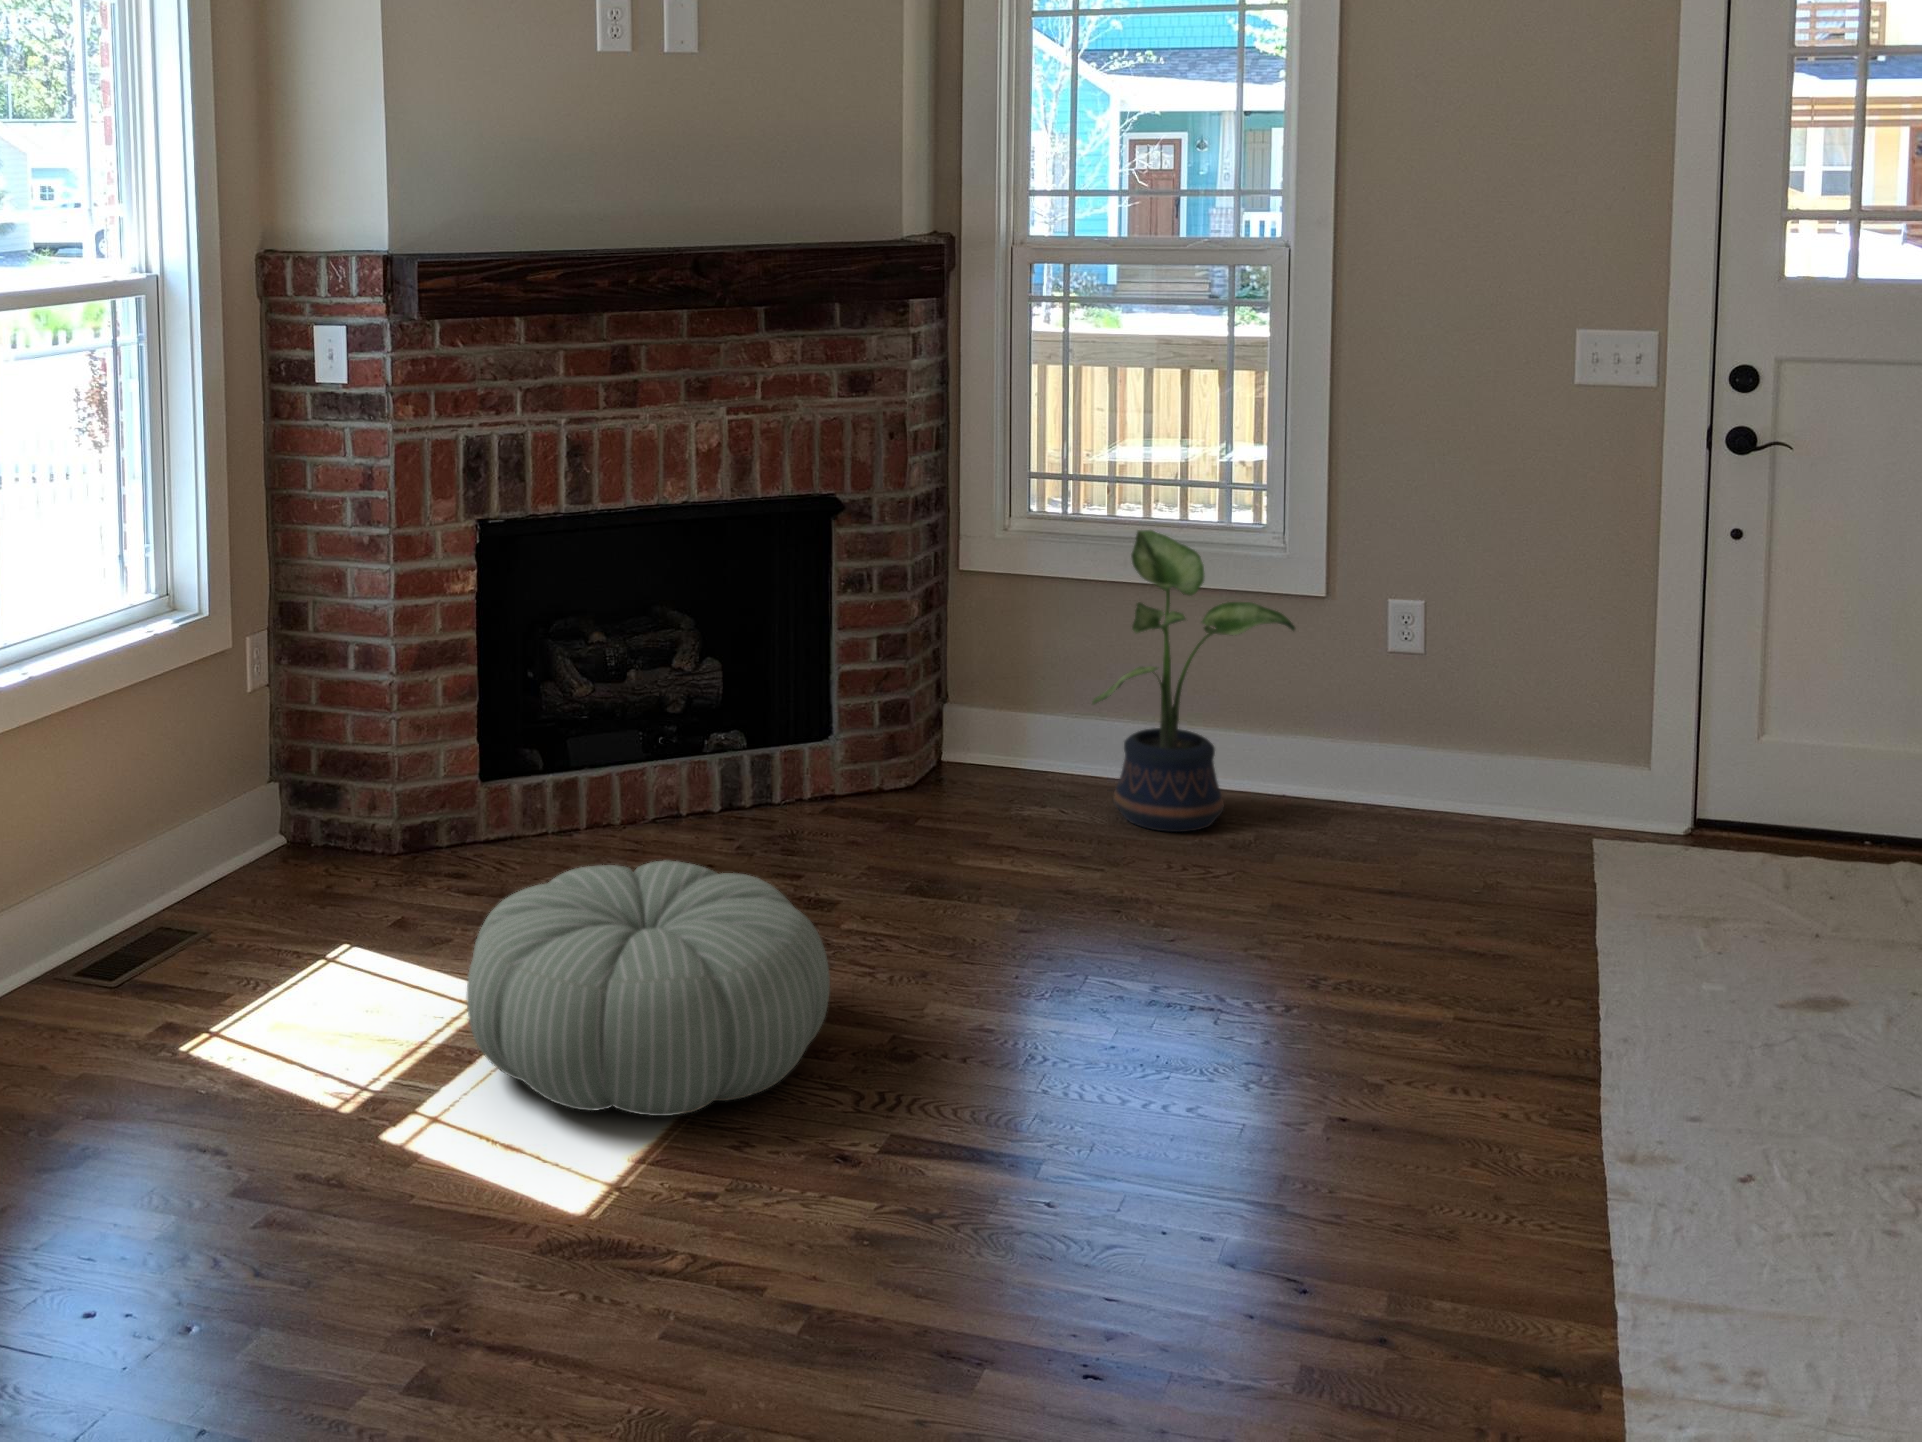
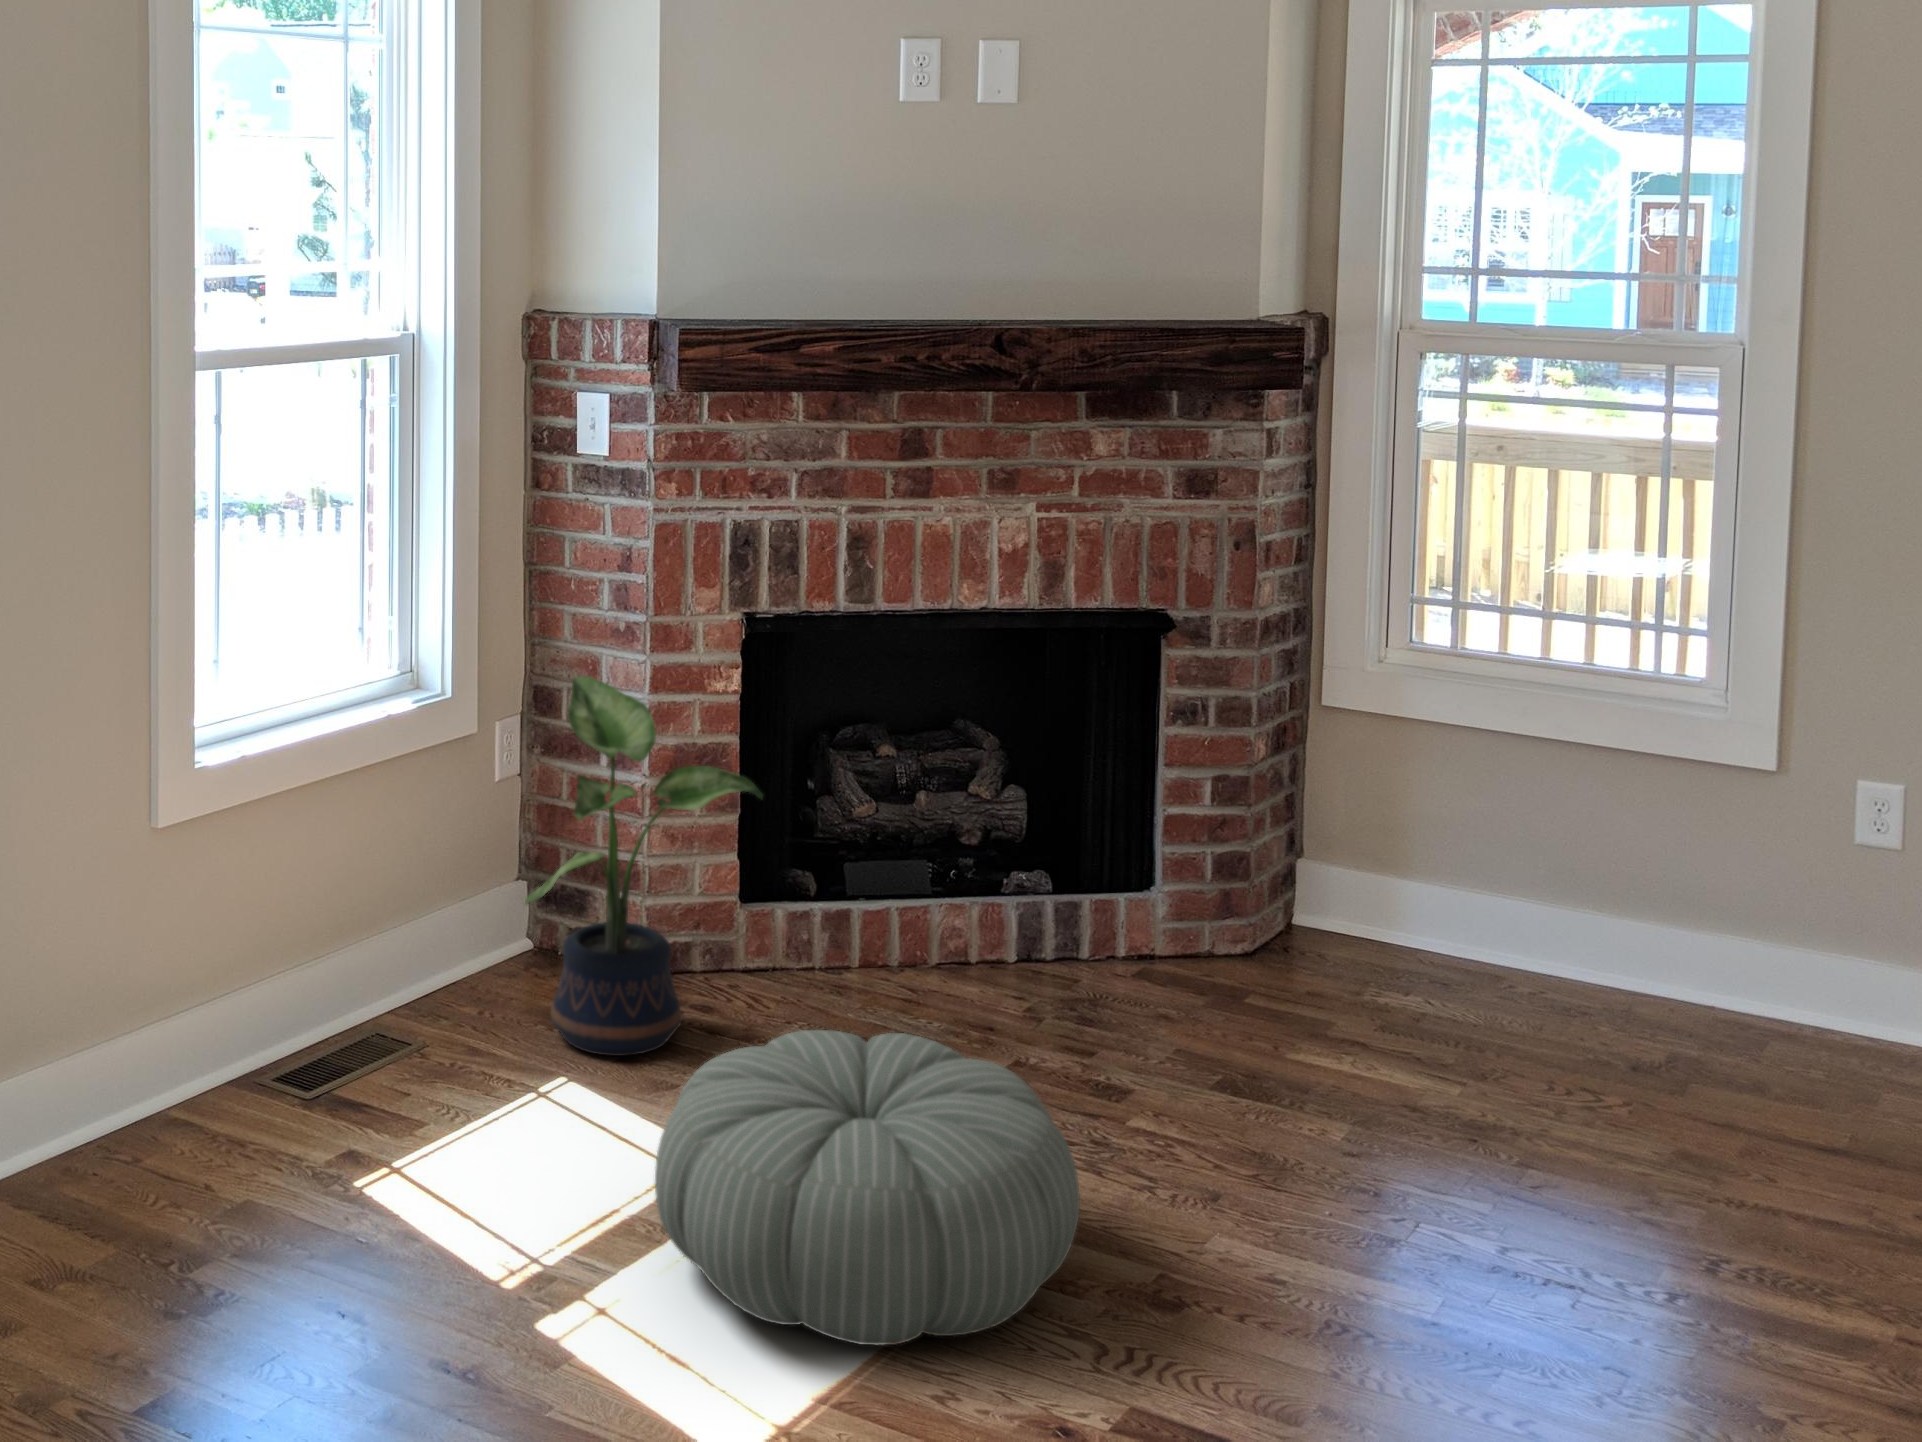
potted plant: present [1093,530,1295,832] -> present [525,676,763,1056]

